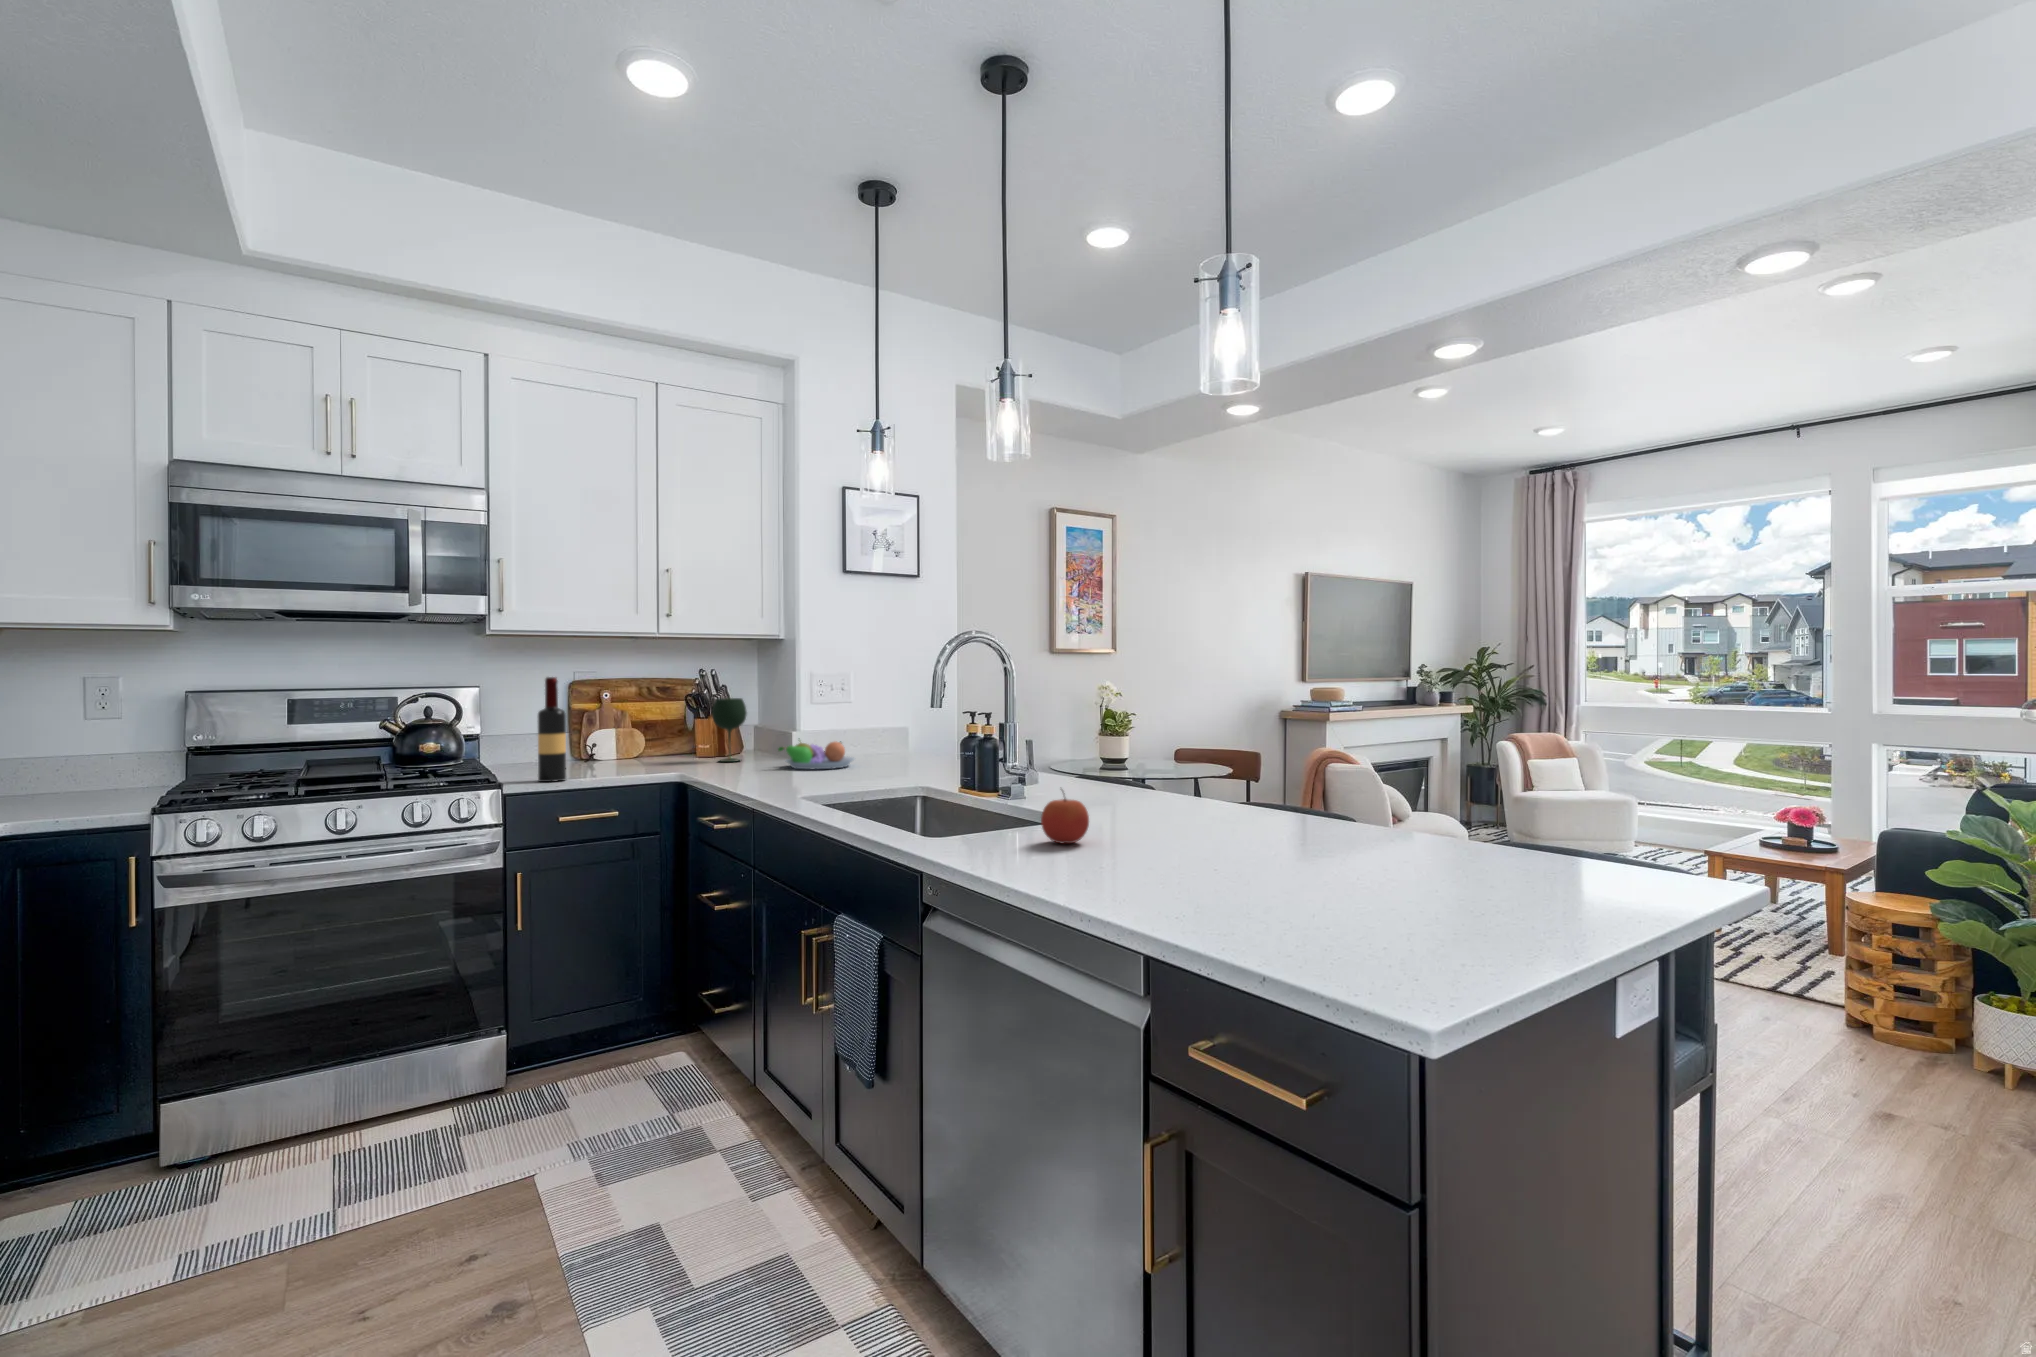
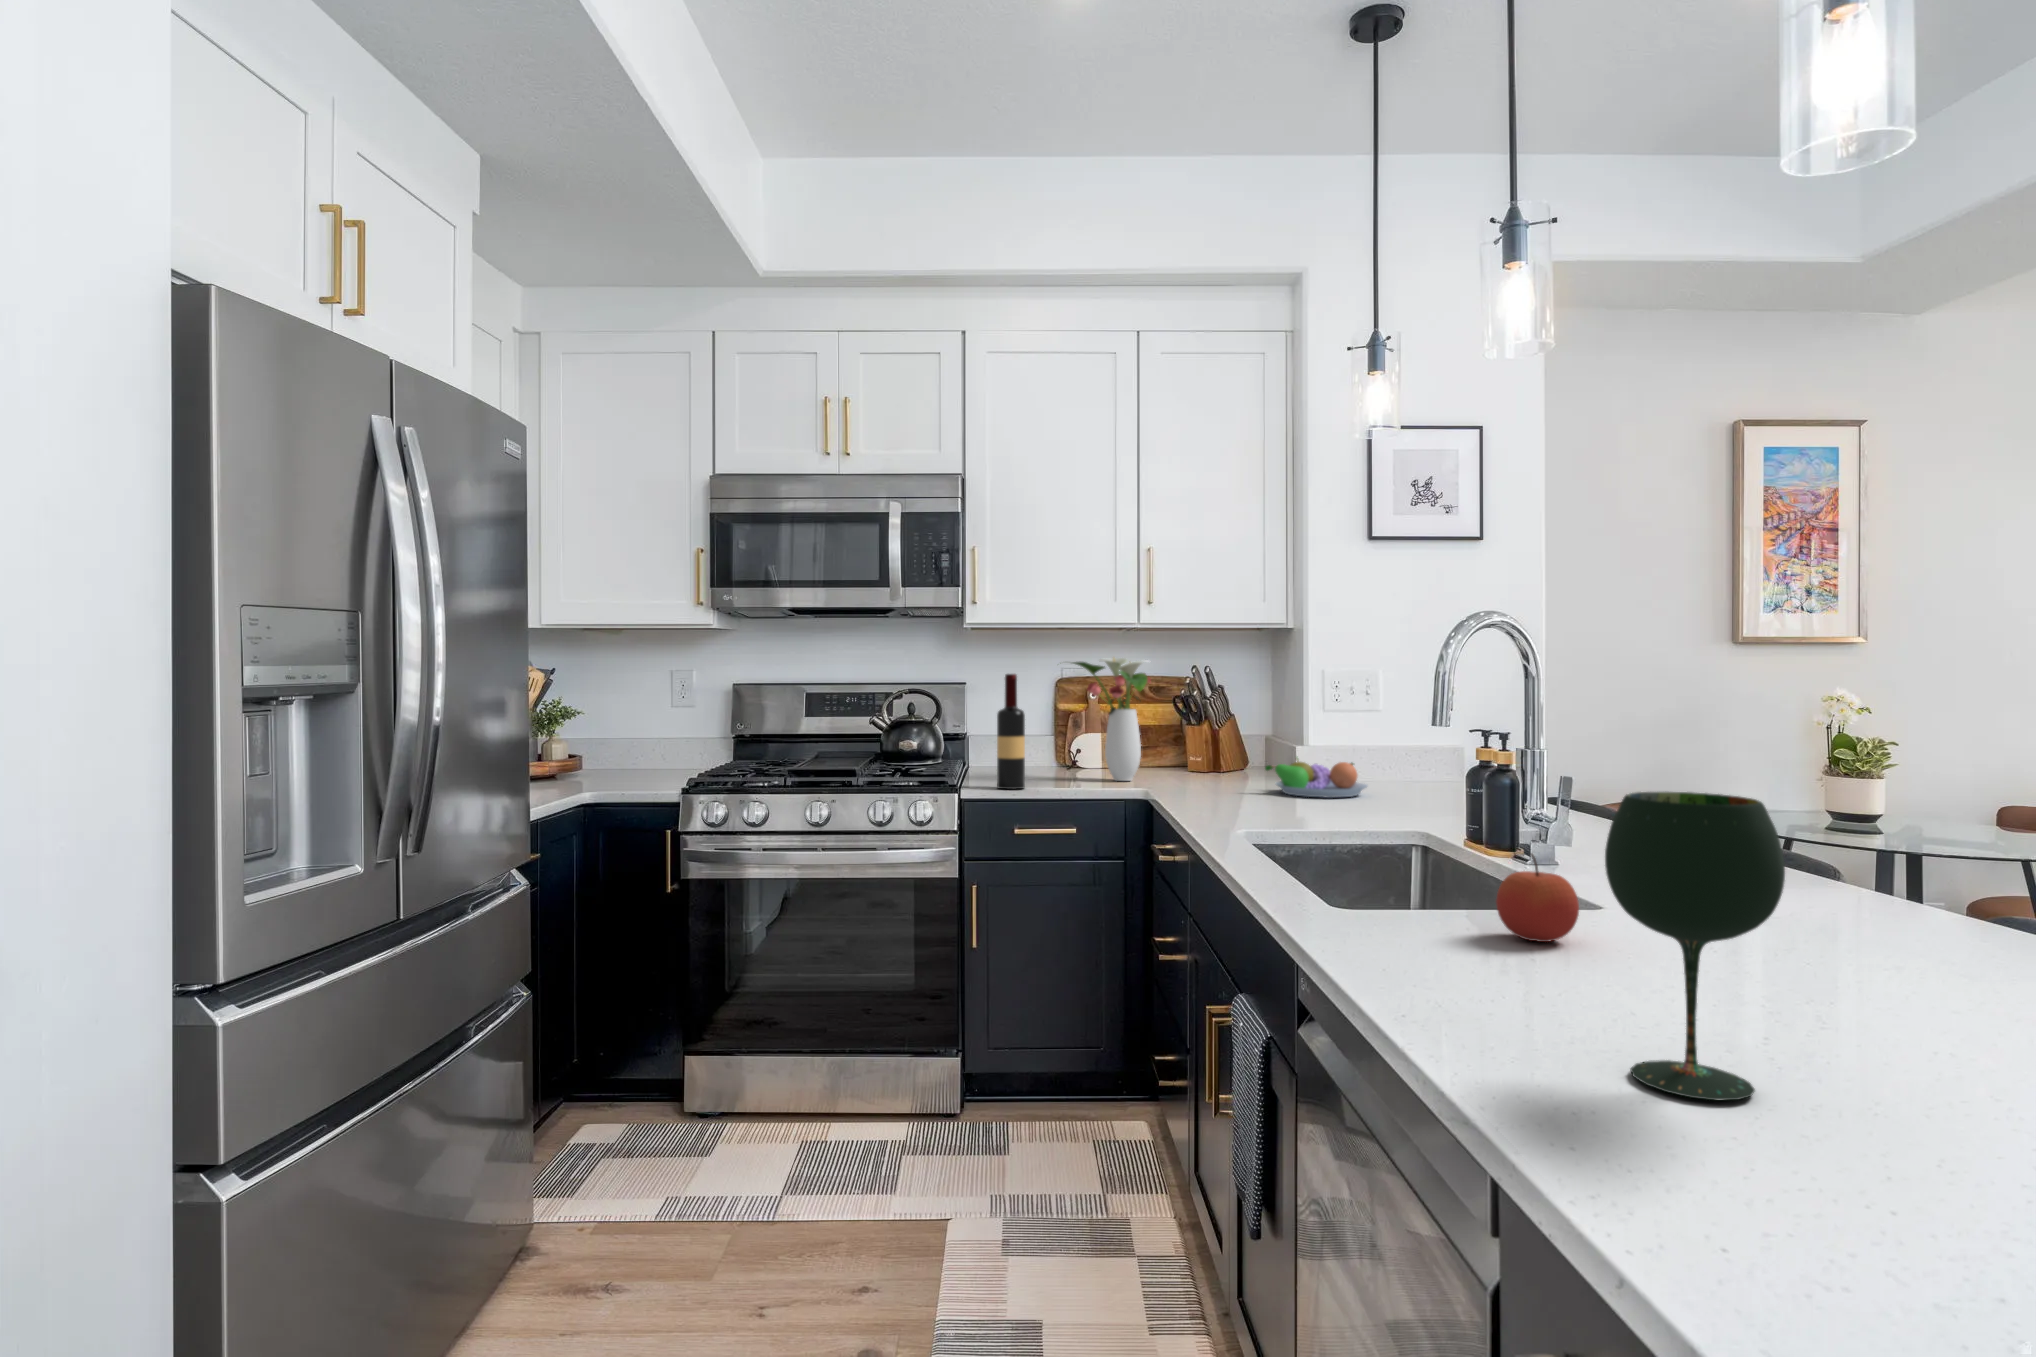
flower arrangement: none [585,661,676,768] -> present [1073,658,1151,781]
wine glass: present [712,698,747,762] -> present [1605,792,1785,1100]

